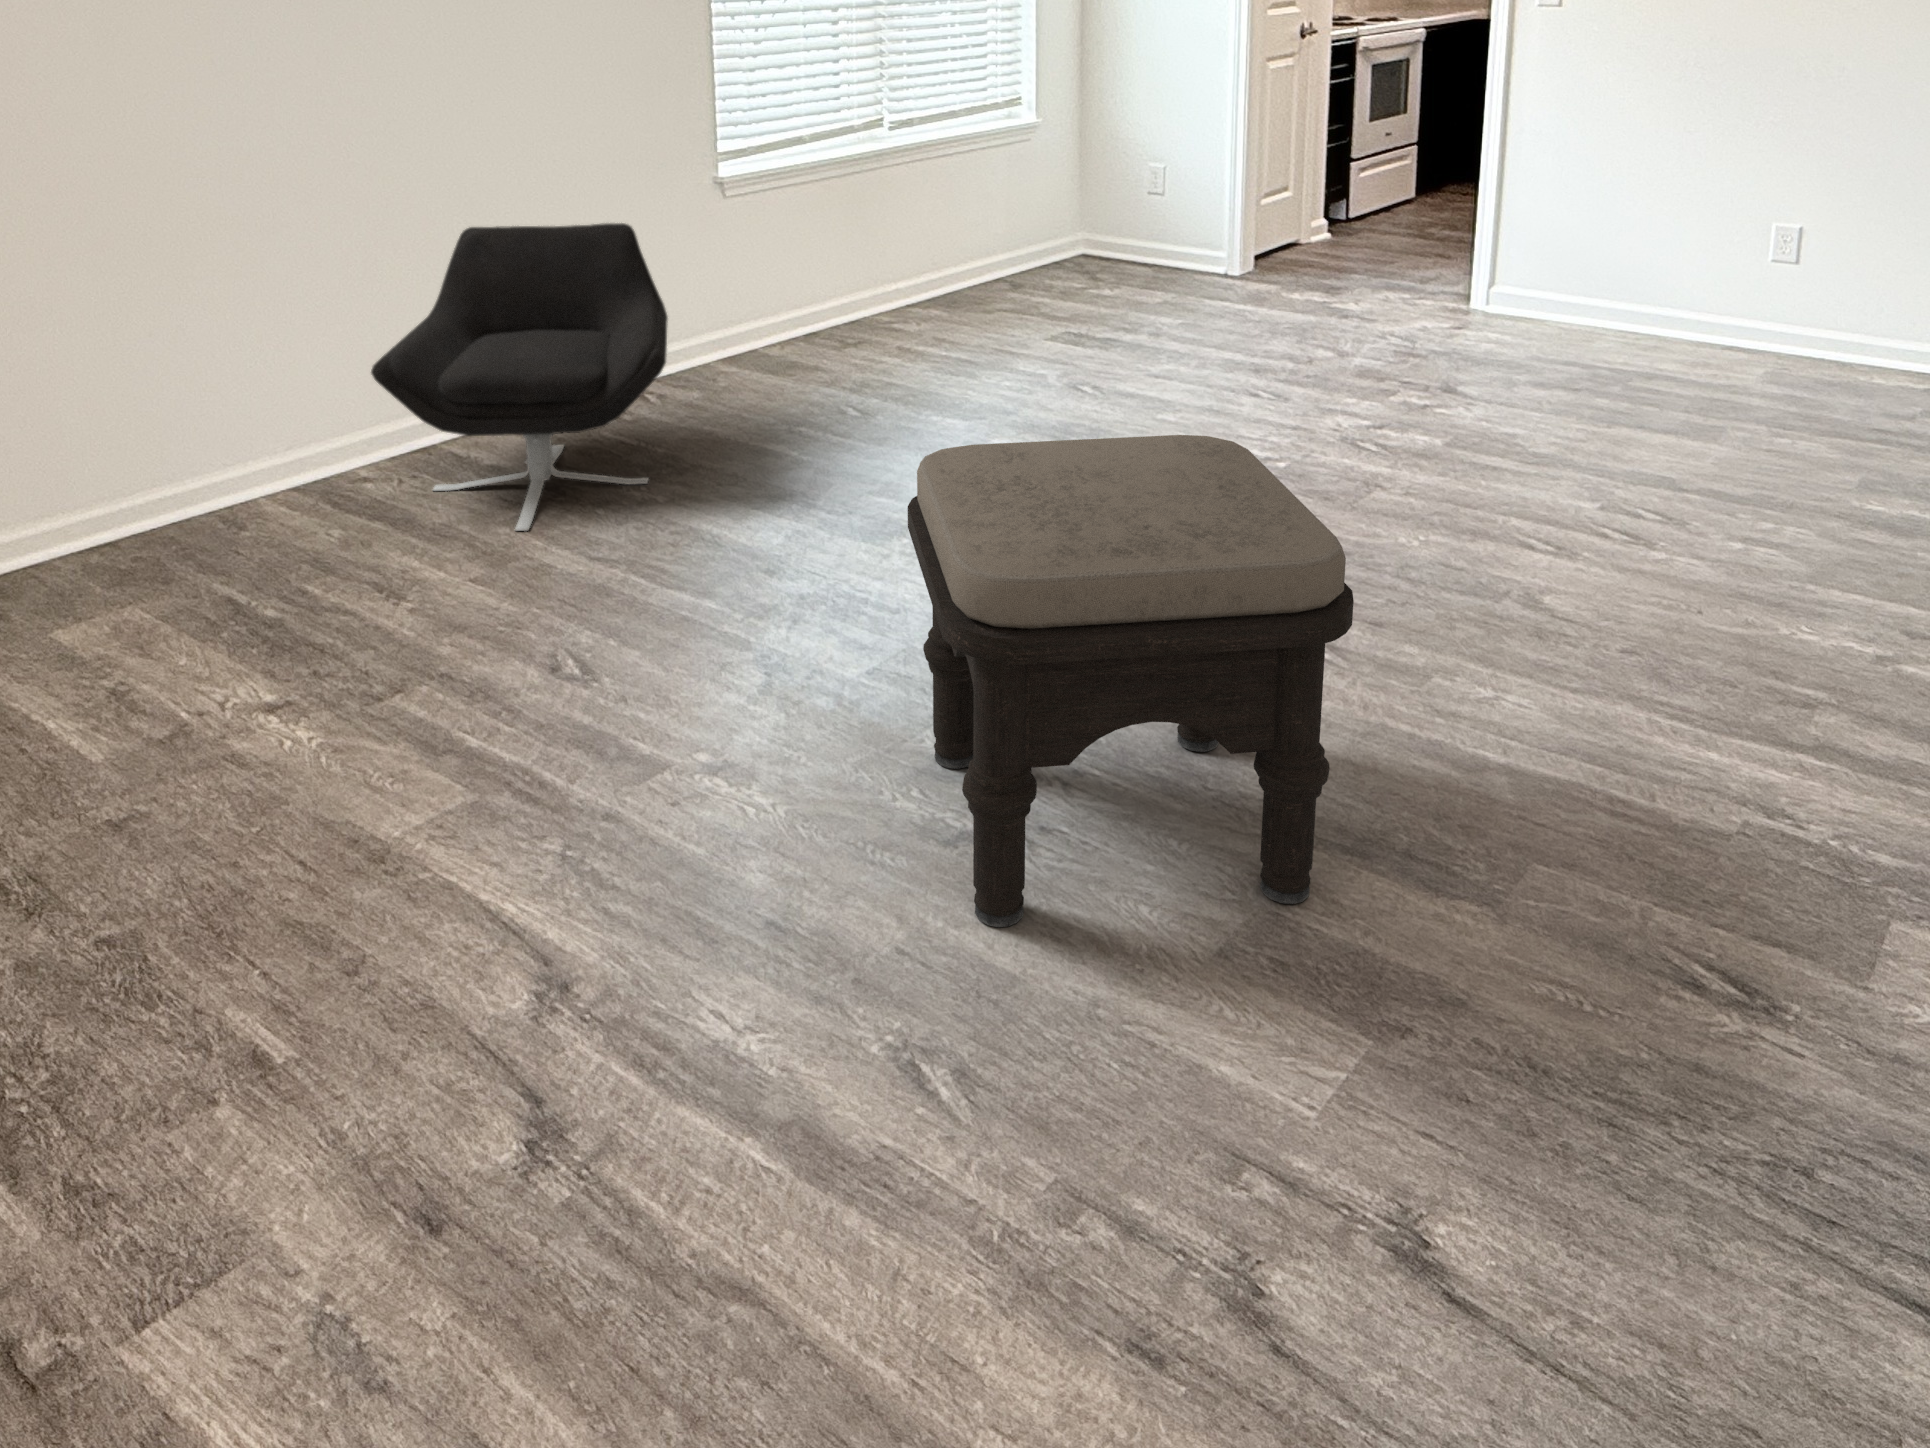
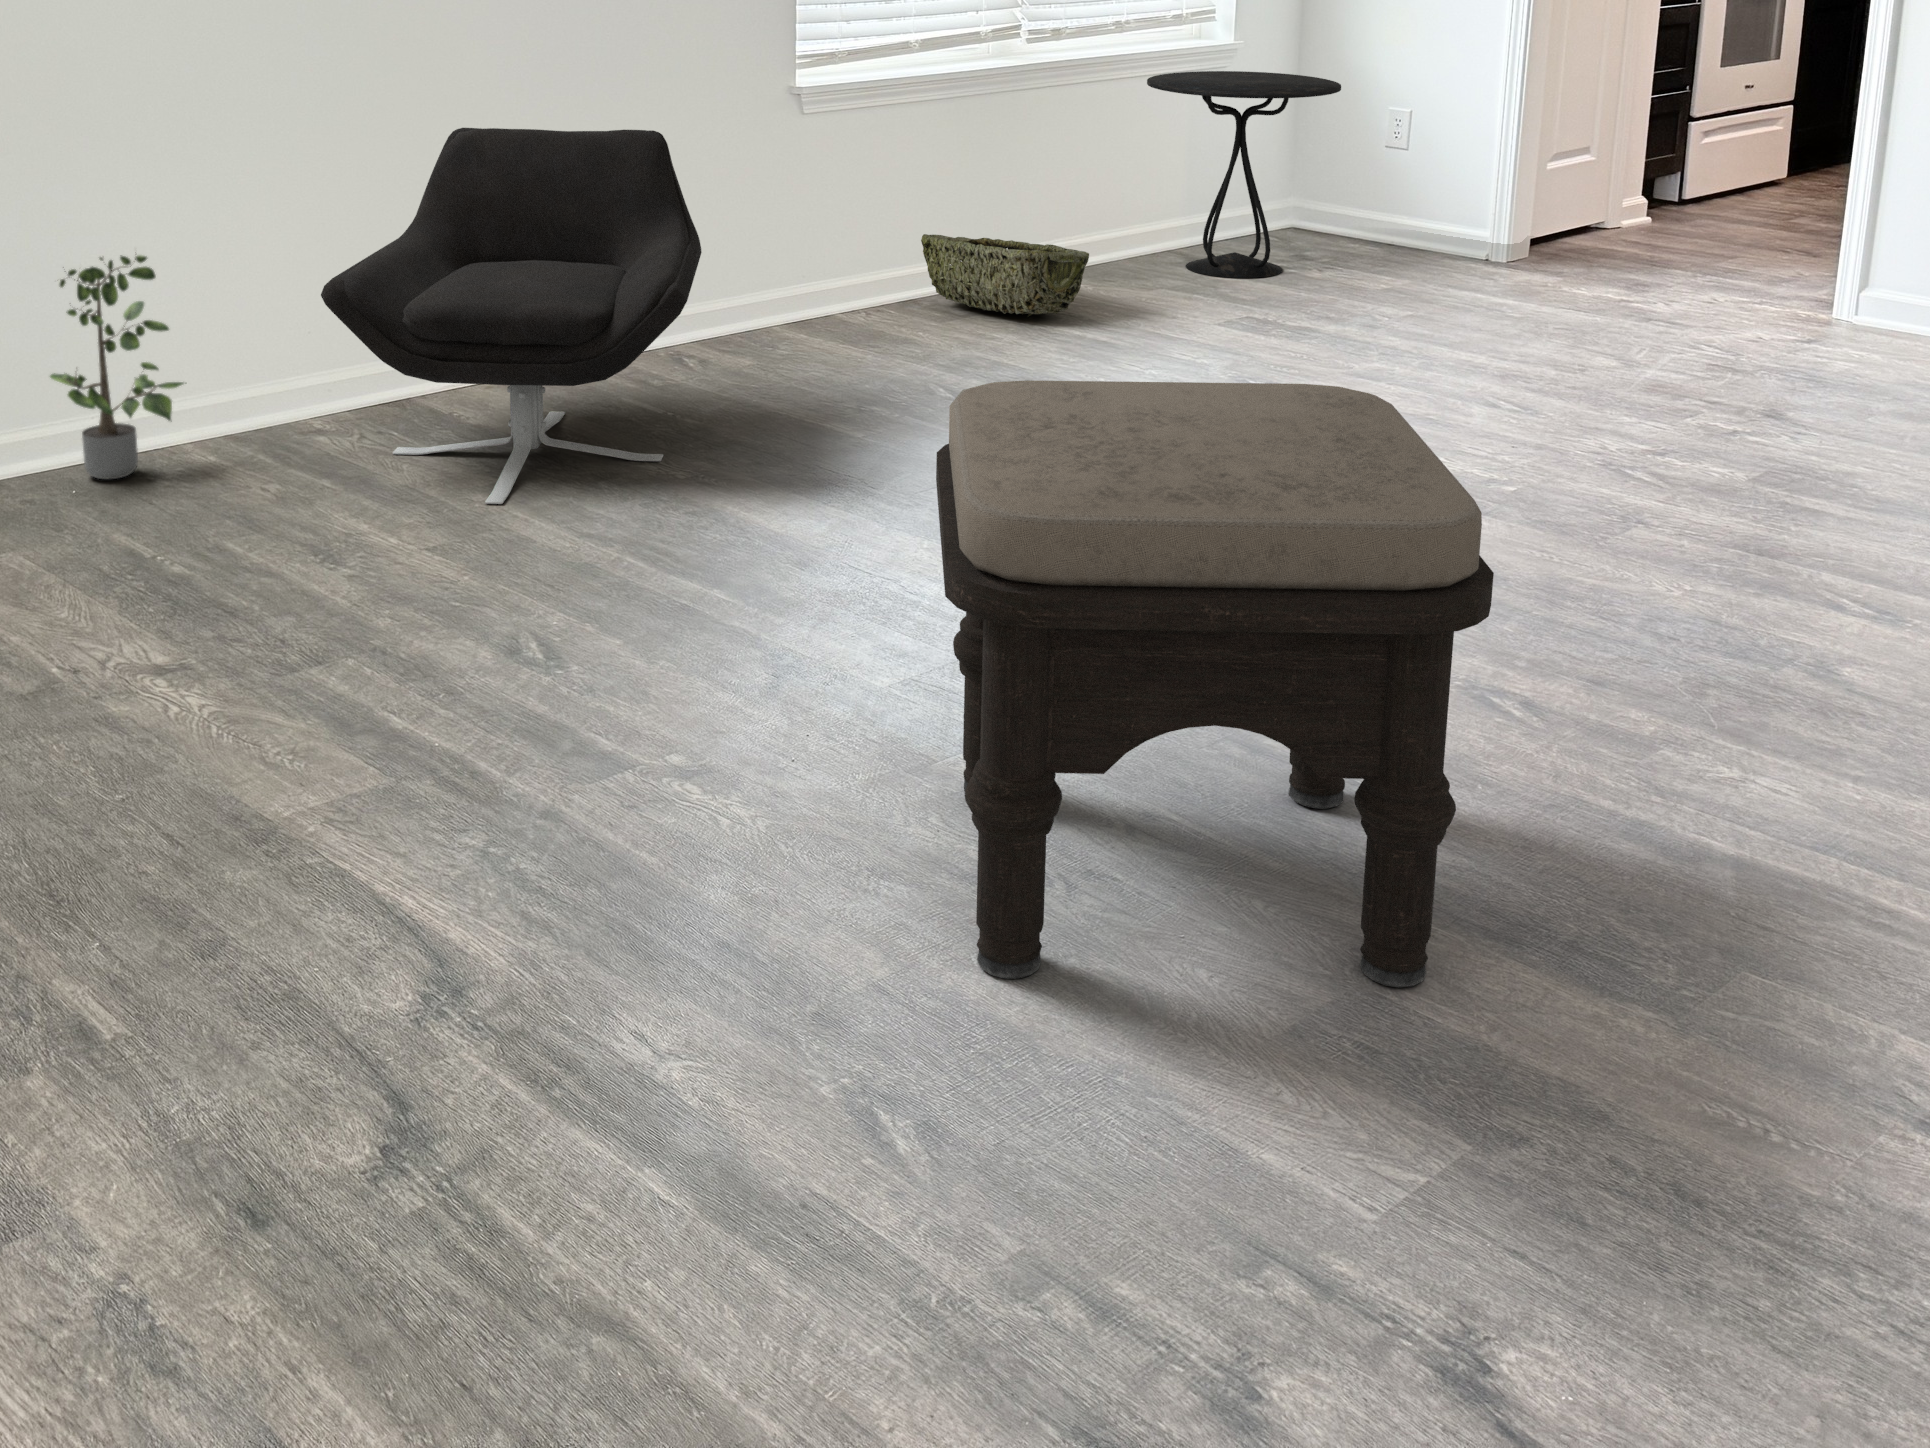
side table: none [978,145,1120,300] -> present [1147,71,1341,278]
woven basket: none [820,281,948,341] -> present [921,234,1089,317]
potted plant: none [146,342,264,530] -> present [50,255,184,480]

